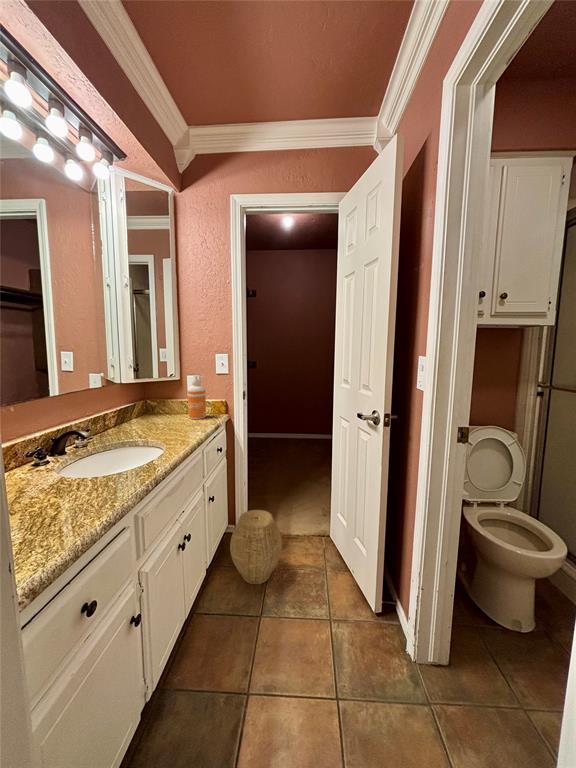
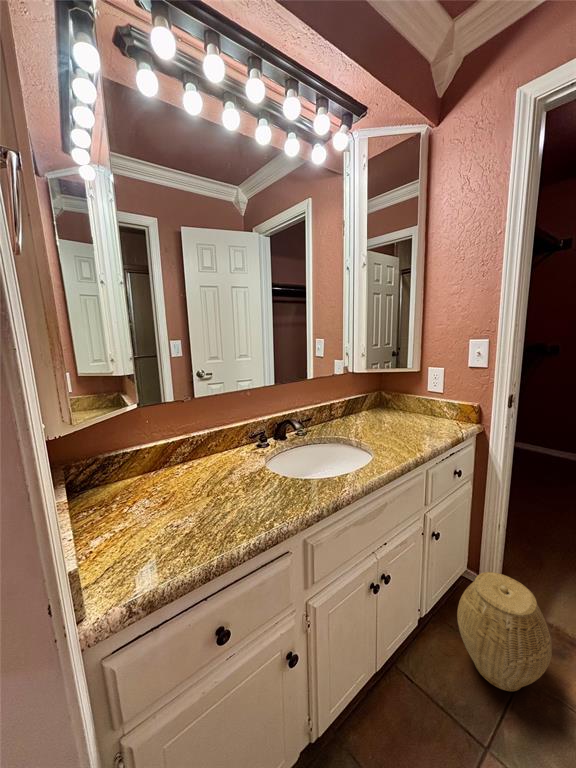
soap dispenser: present [188,376,206,419] -> none [422,368,448,425]

